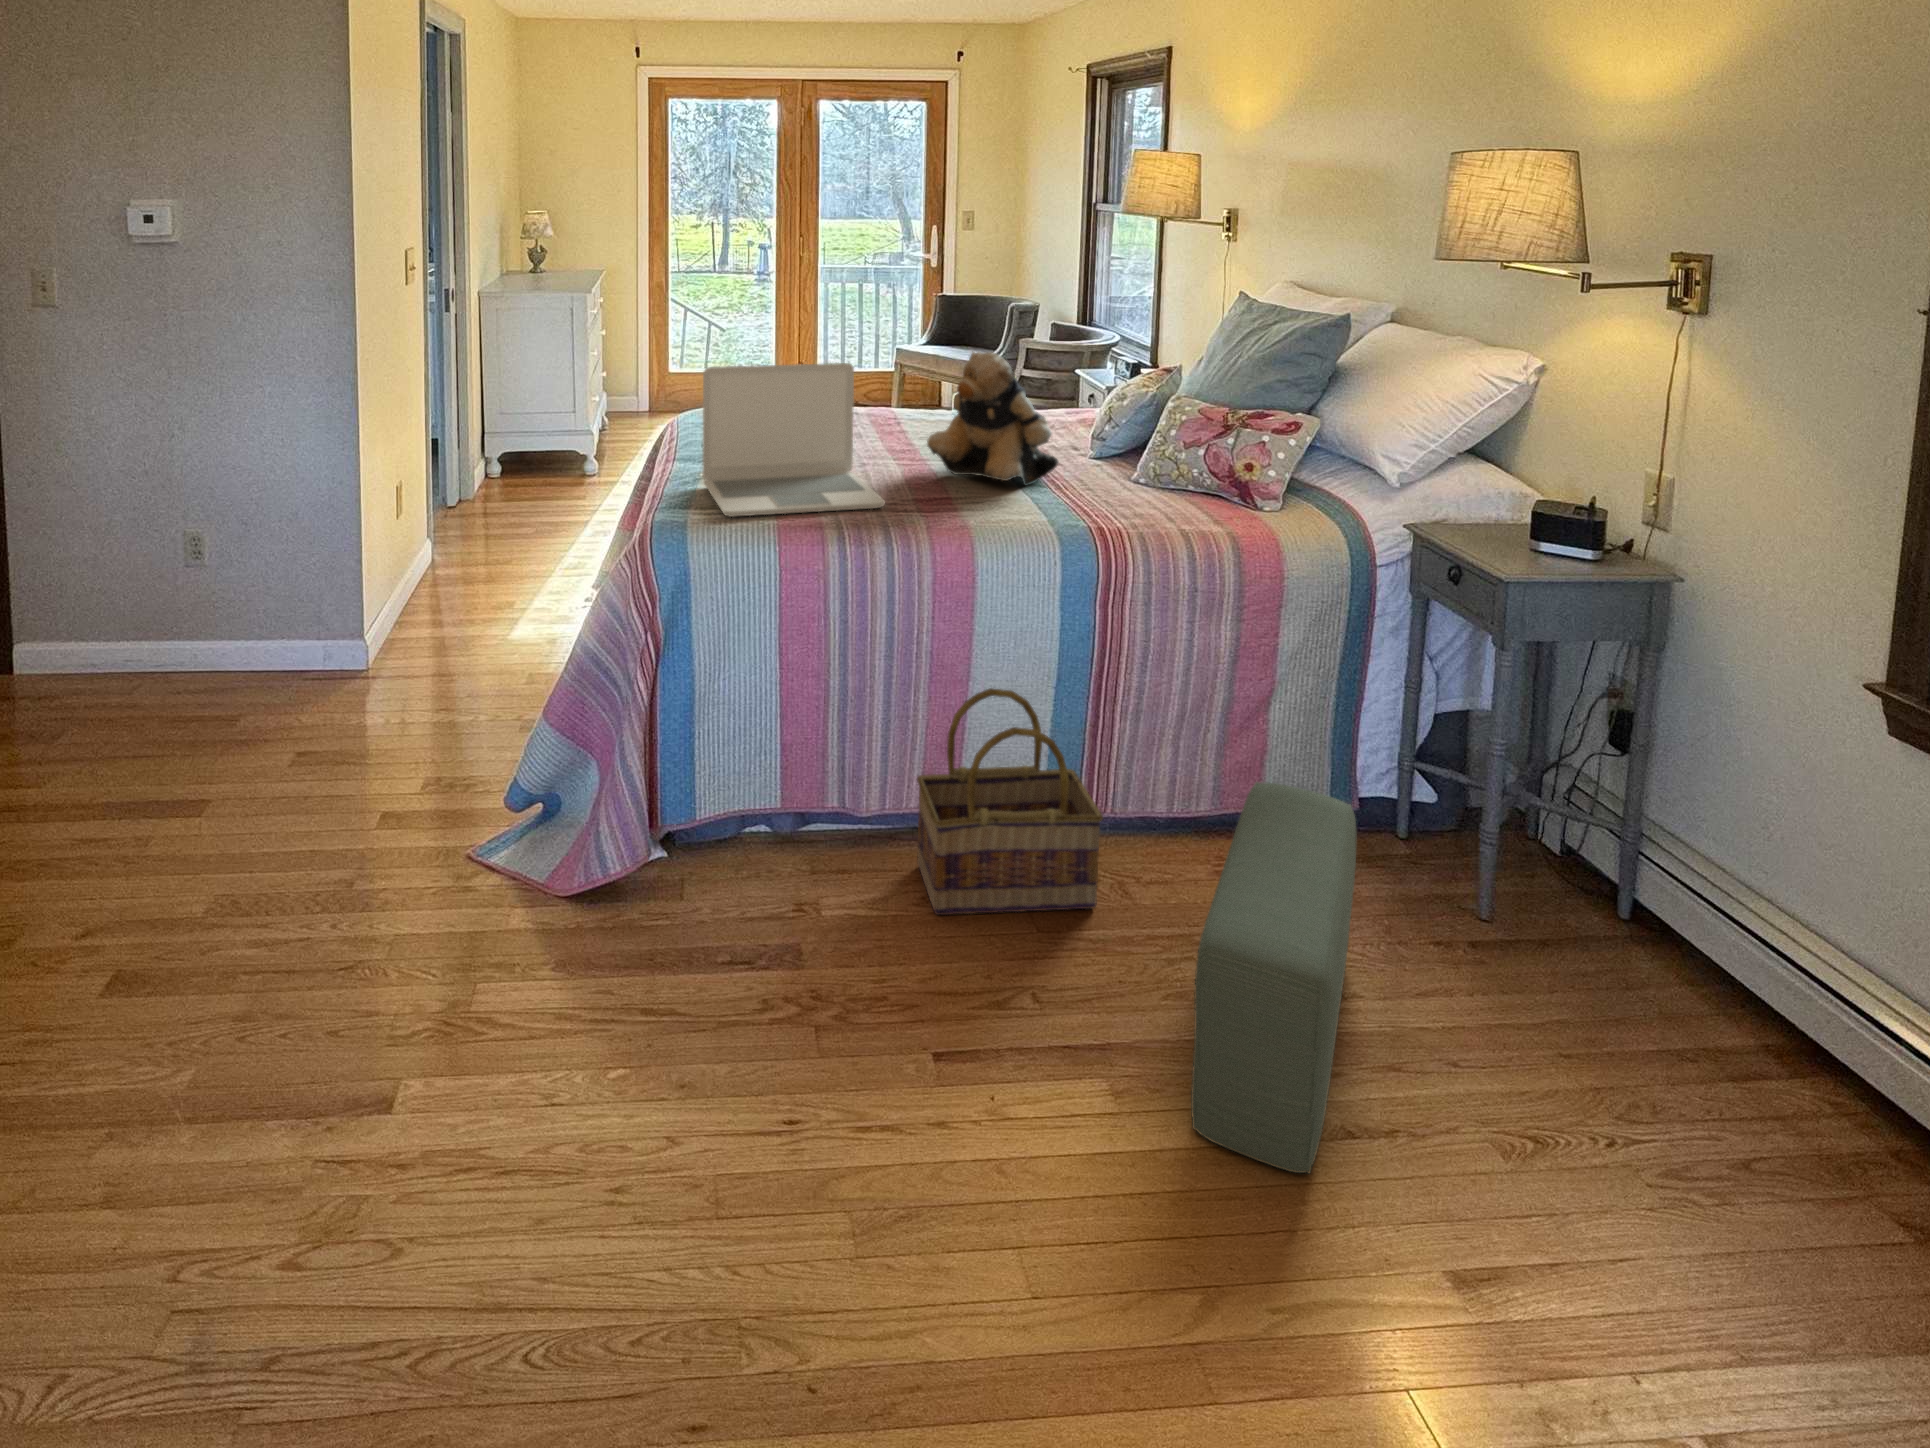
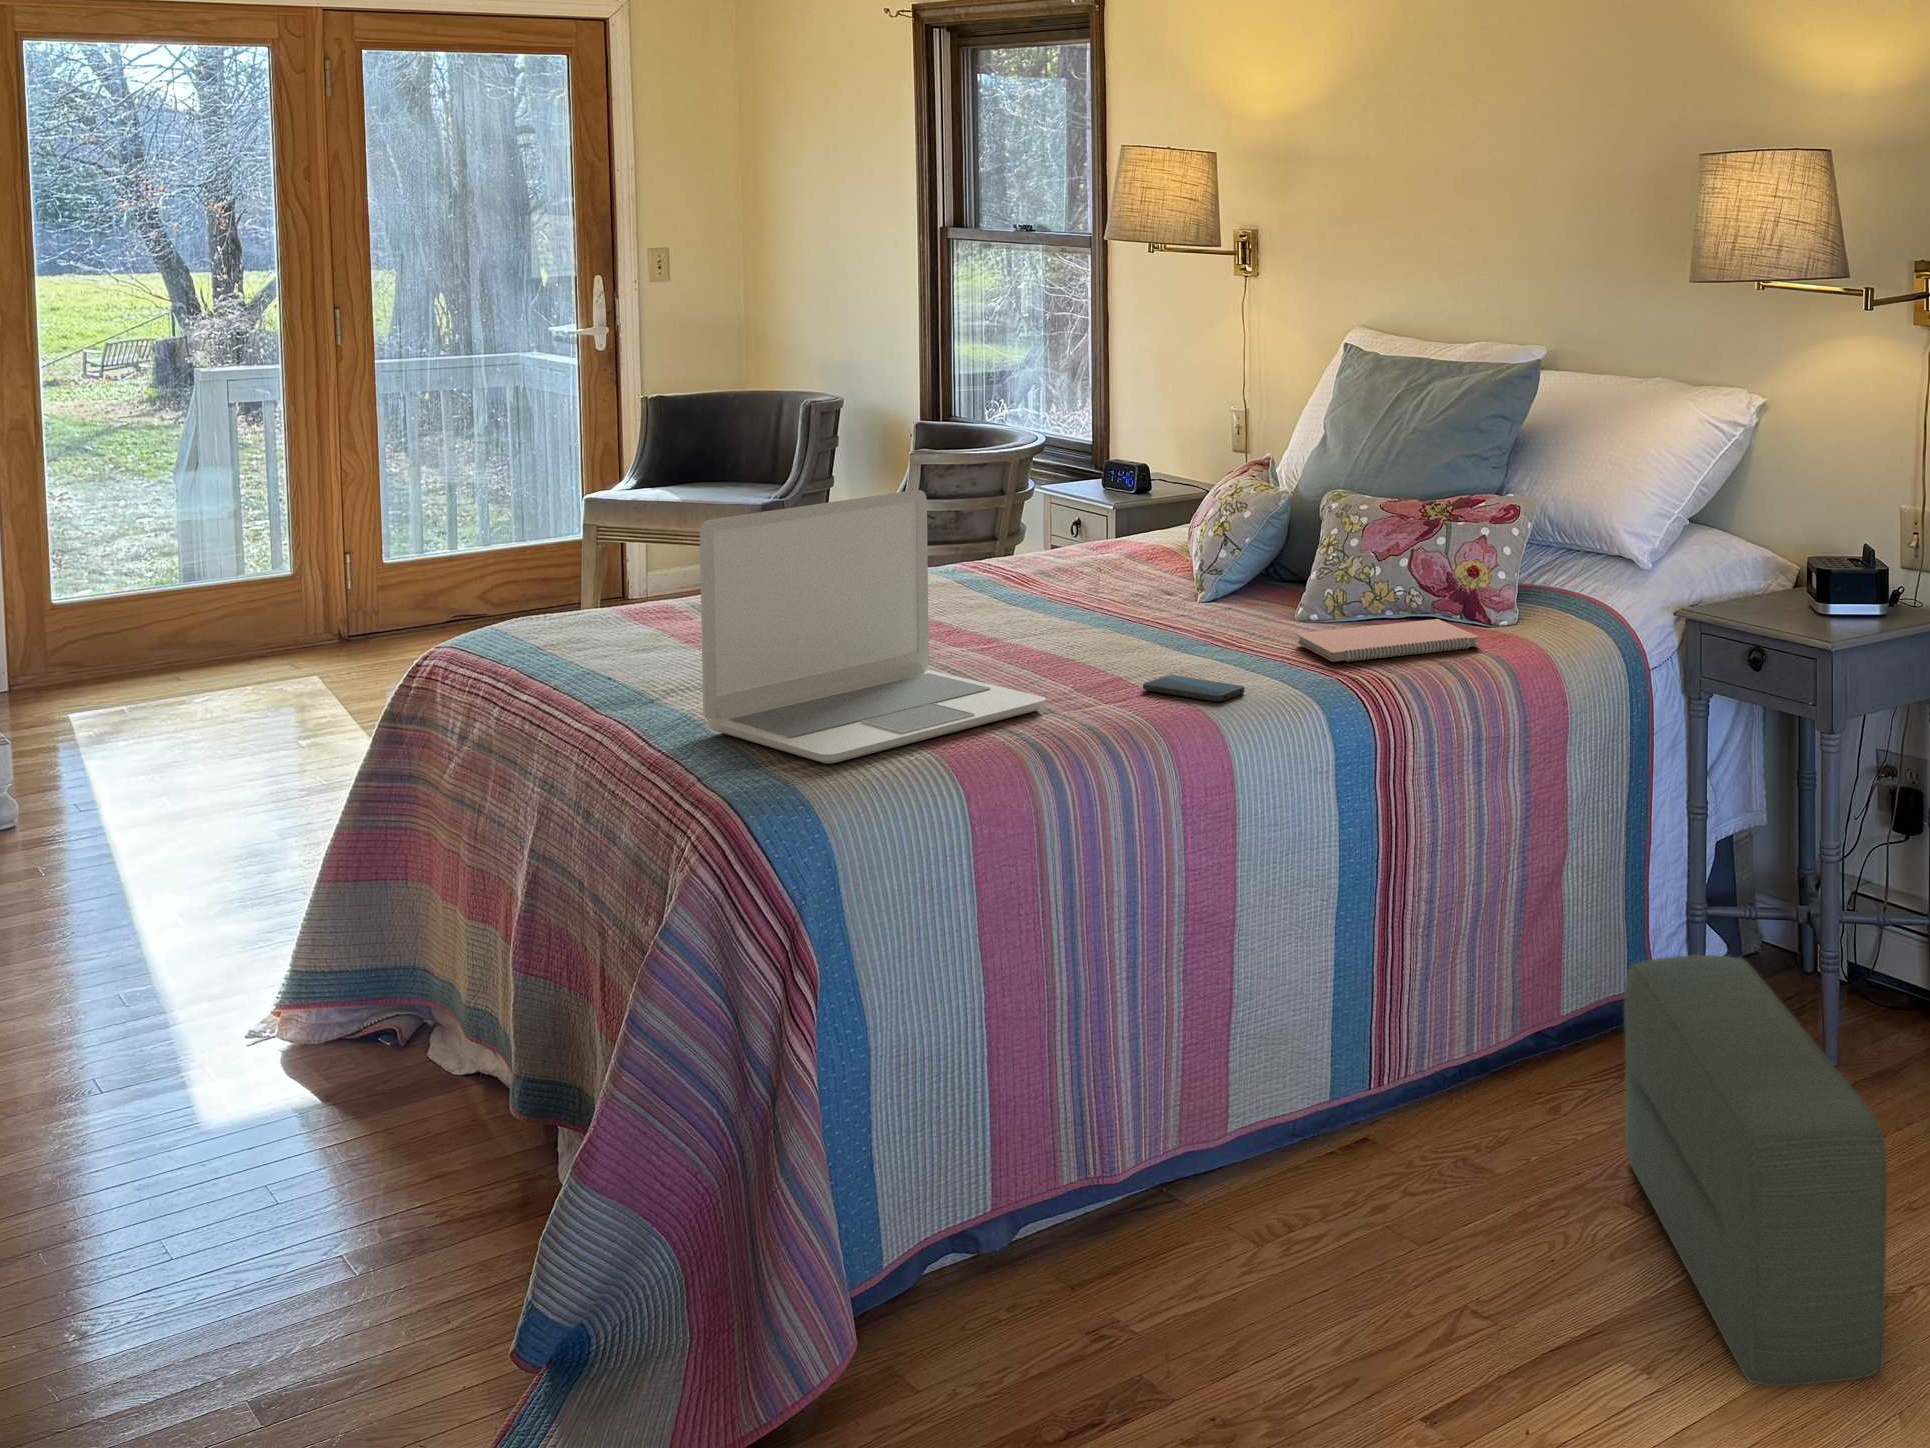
teddy bear: present [927,352,1058,485] -> none [1022,450,1219,650]
notebook: none [1095,489,1219,521] -> present [1295,619,1480,662]
smartphone: none [956,501,1013,524] -> present [1143,675,1244,701]
basket: present [917,688,1103,915] -> none [1192,934,1462,1288]

